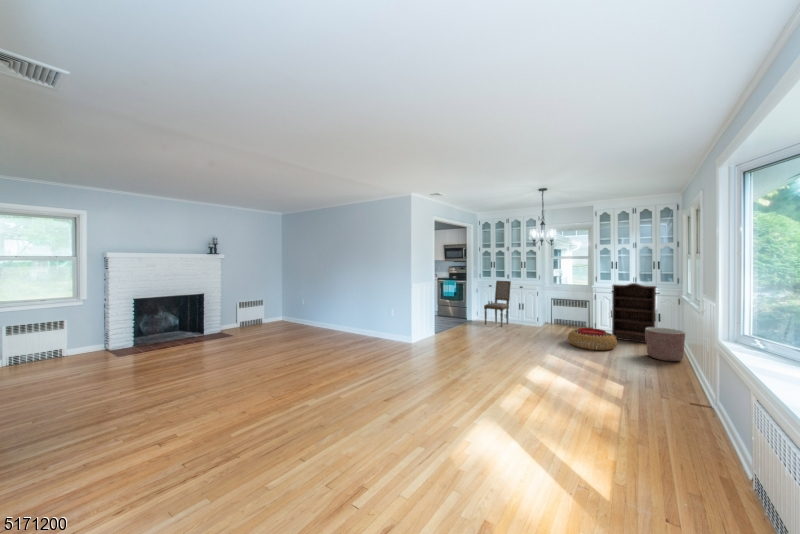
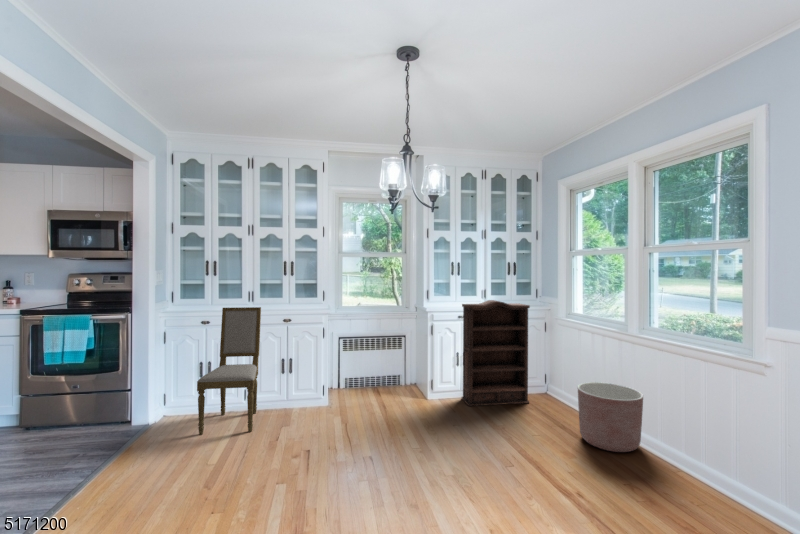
pouf: present [568,328,617,350] -> none [439,402,536,464]

